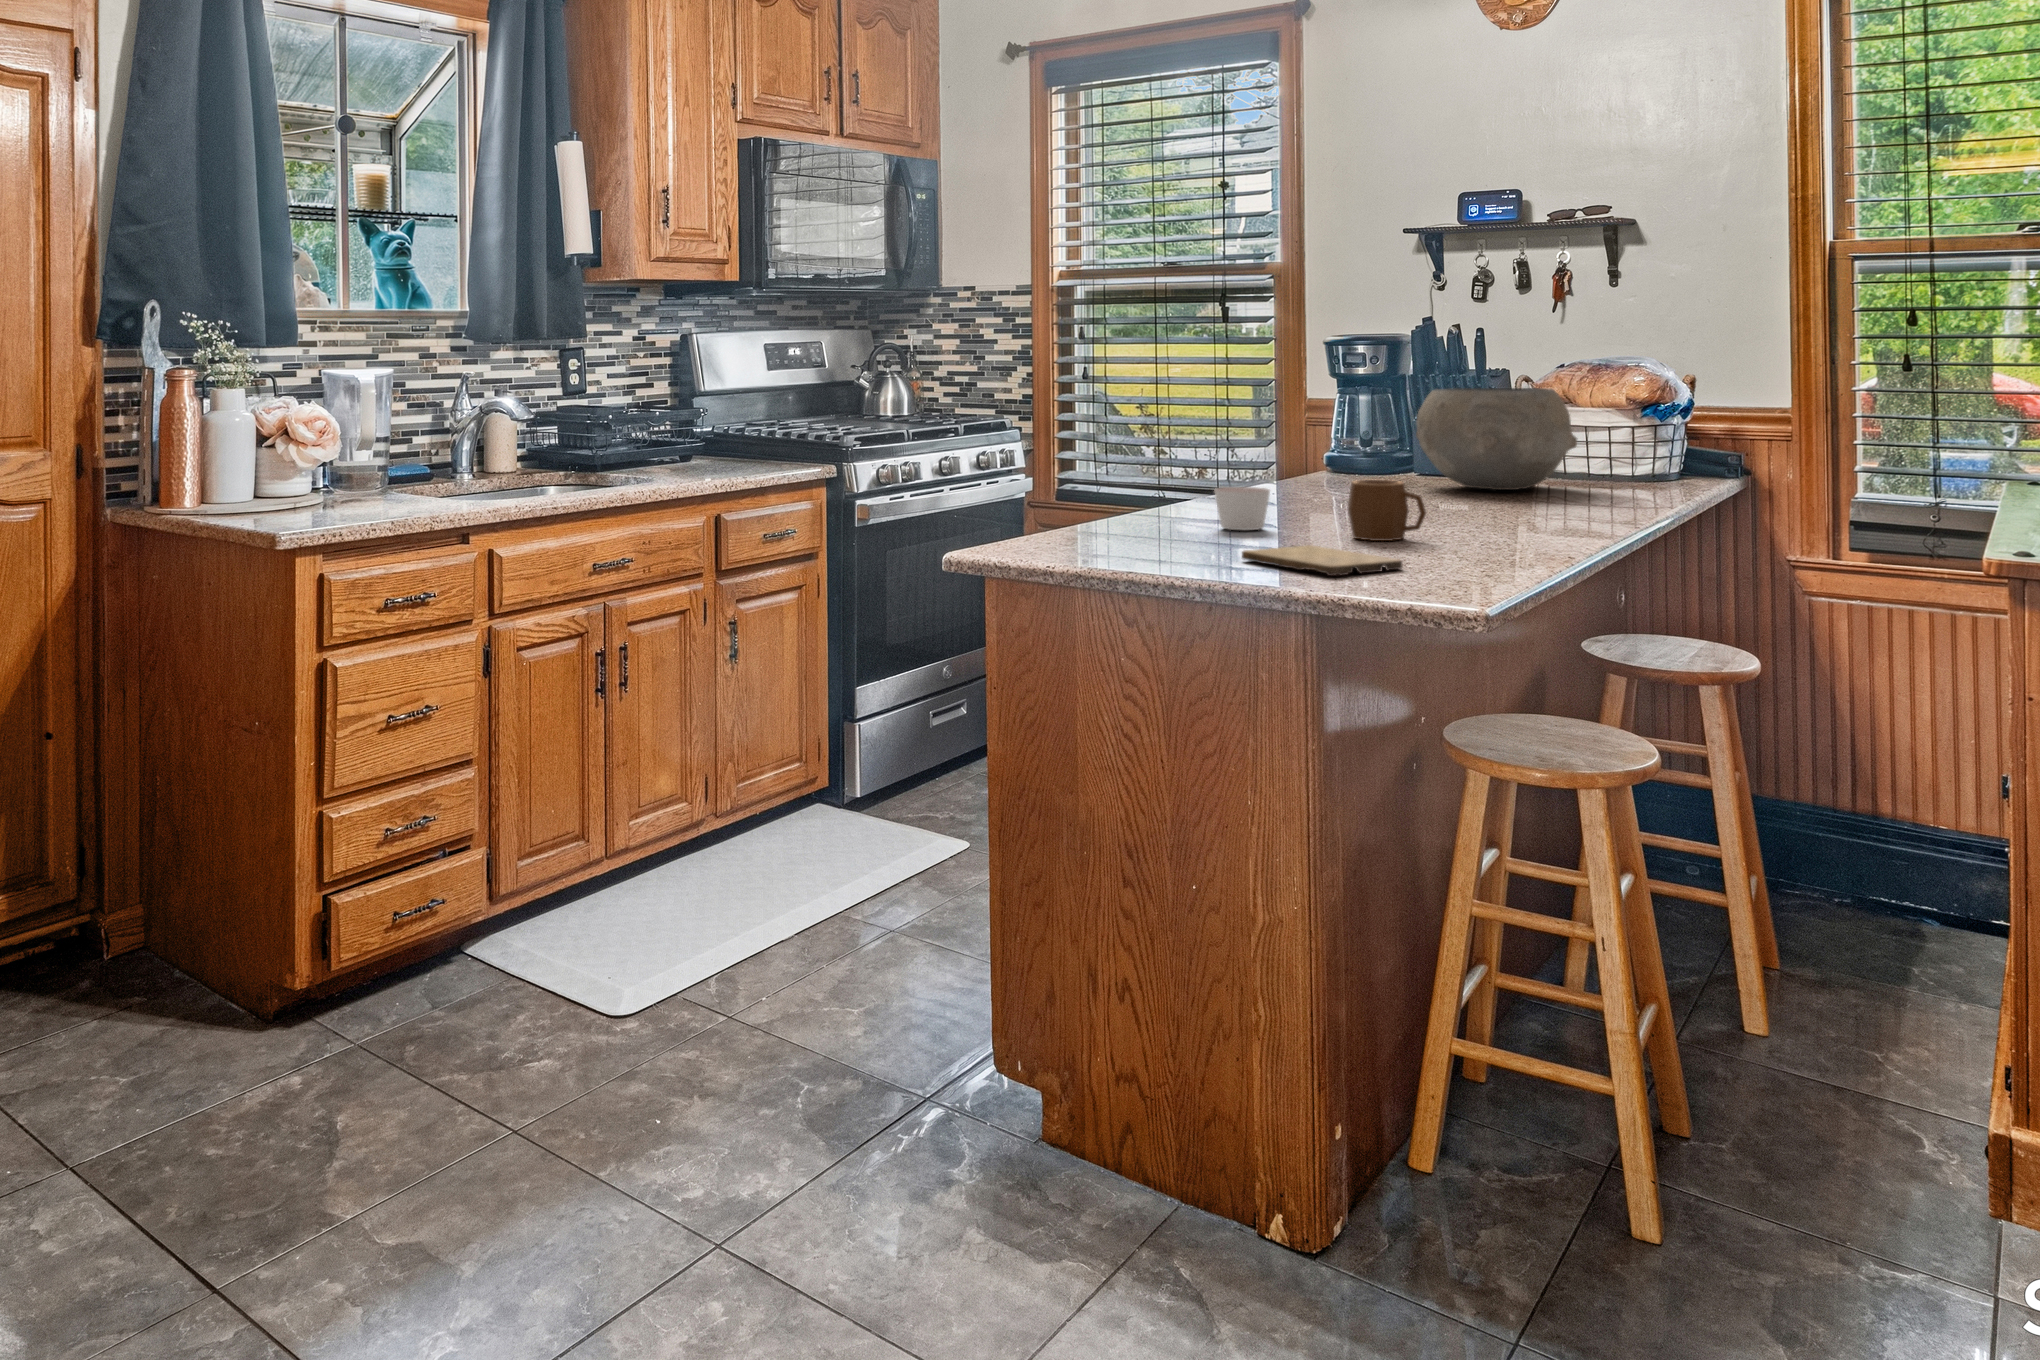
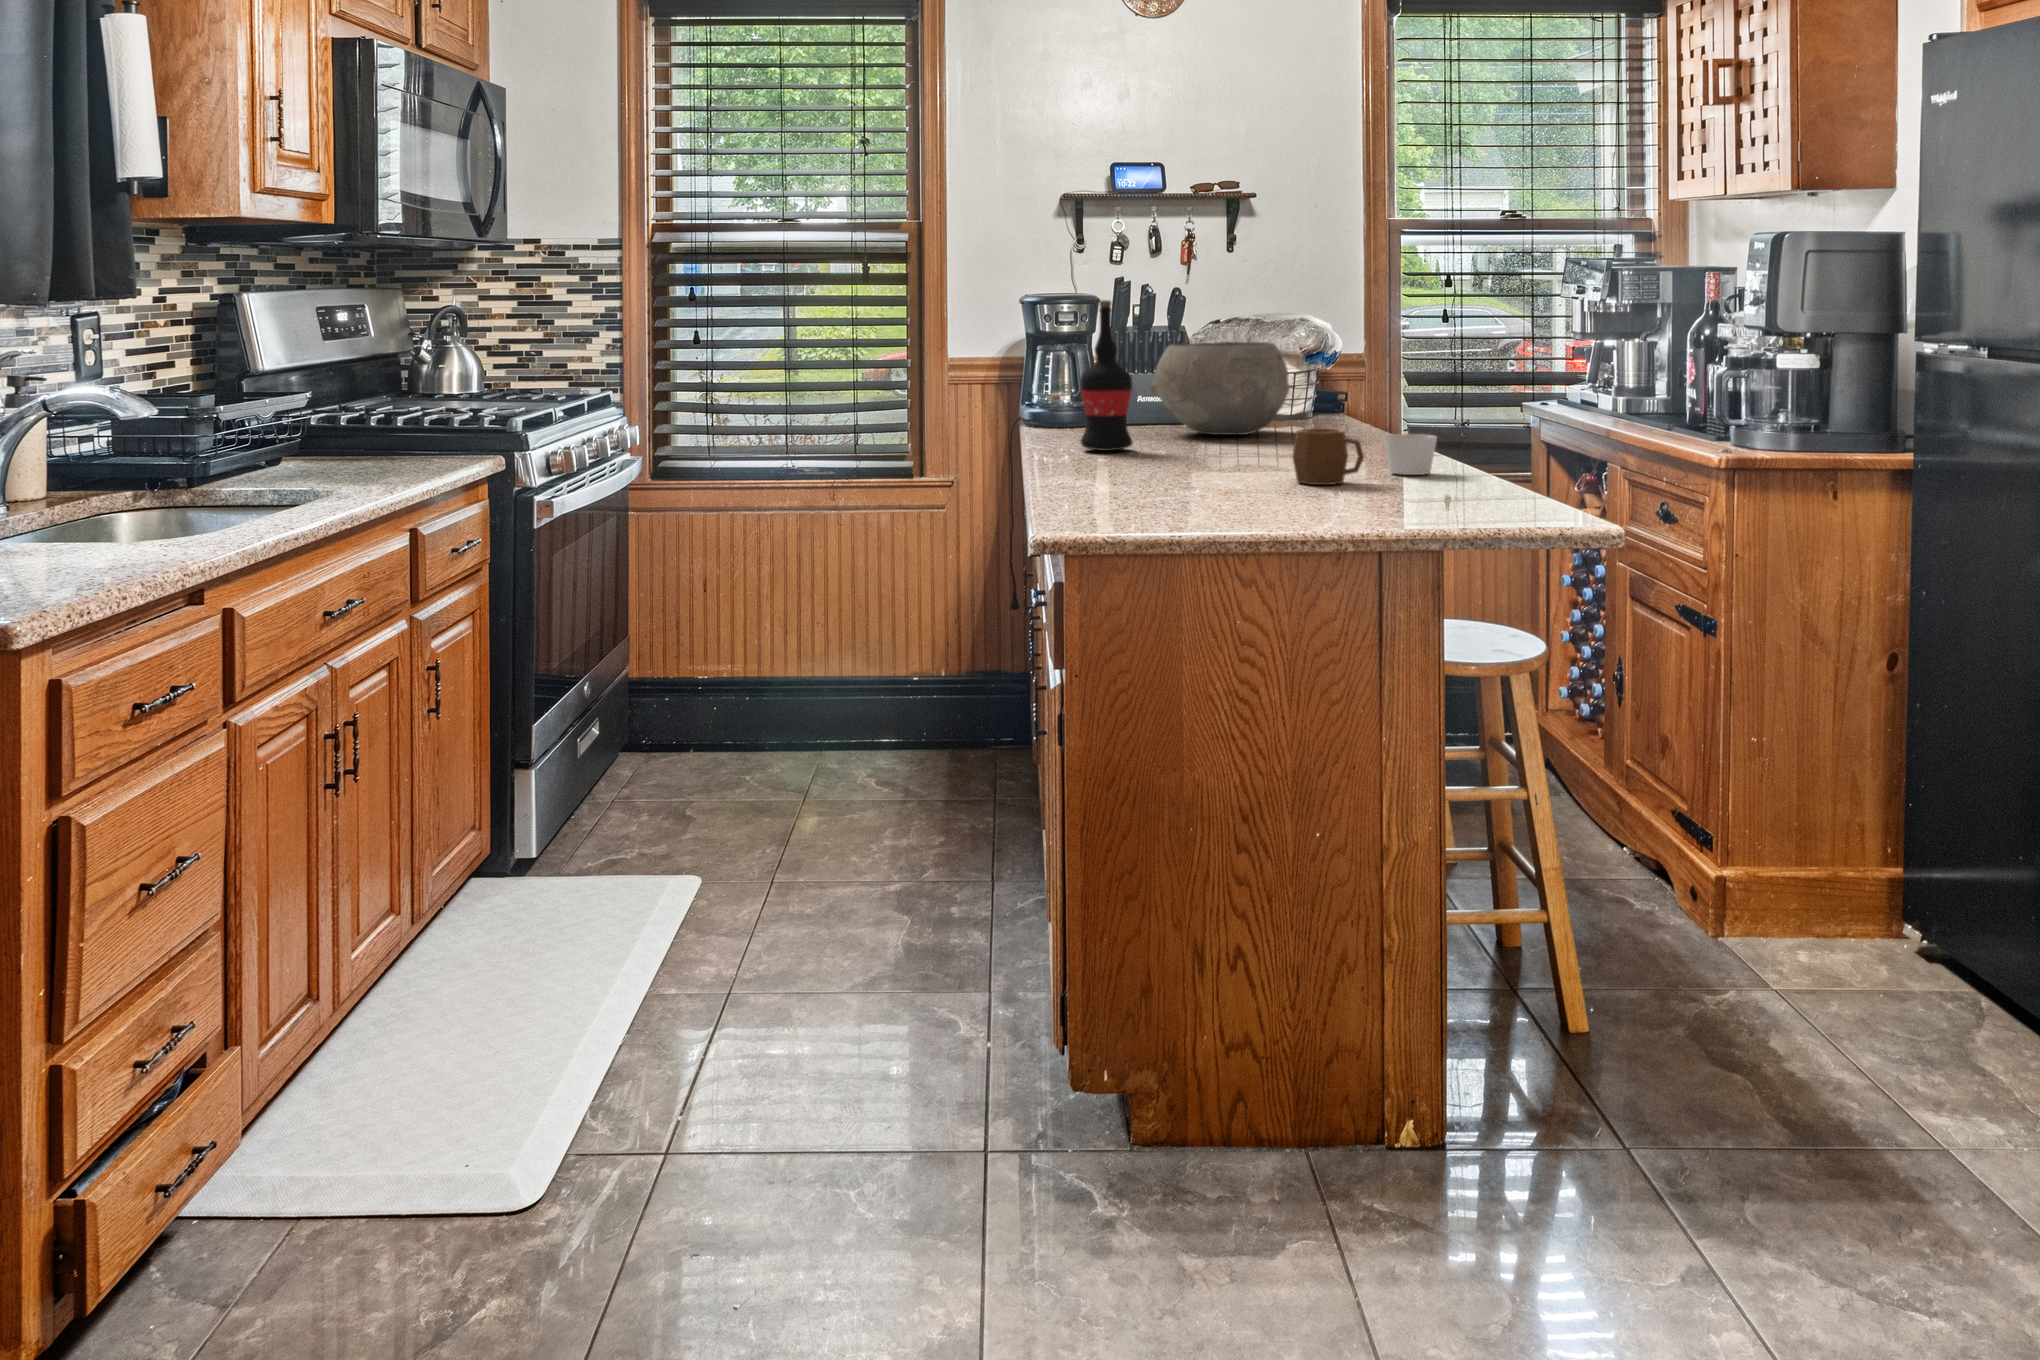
wine bottle: none [1280,342,1336,496] -> present [1080,300,1133,451]
candle: present [1214,487,1270,530] -> present [1383,434,1437,475]
cutting board: present [1242,545,1403,576] -> none [1306,493,1451,518]

